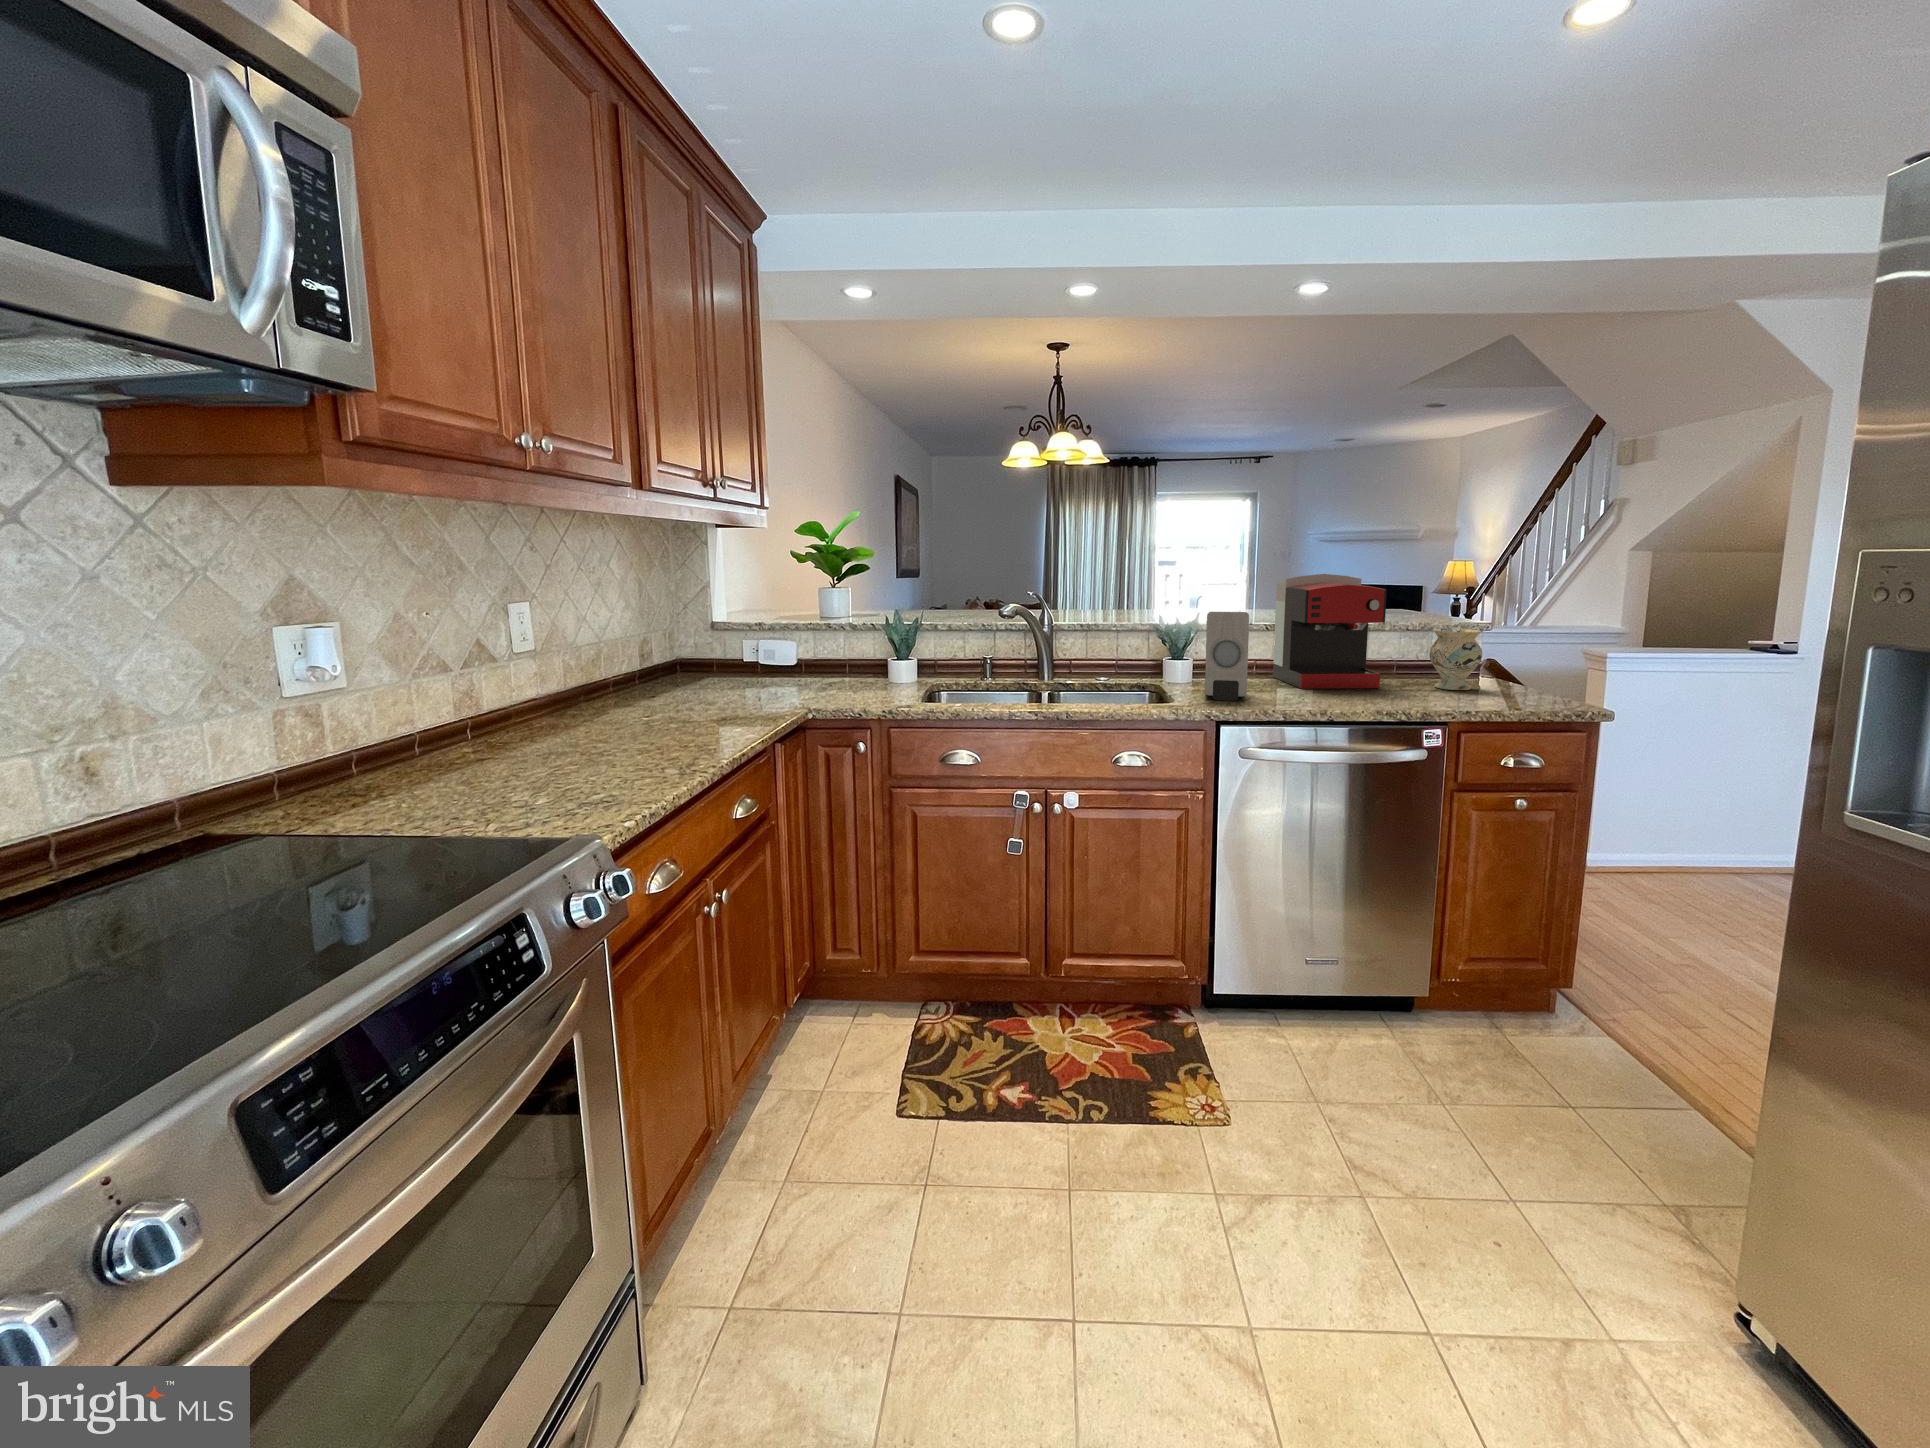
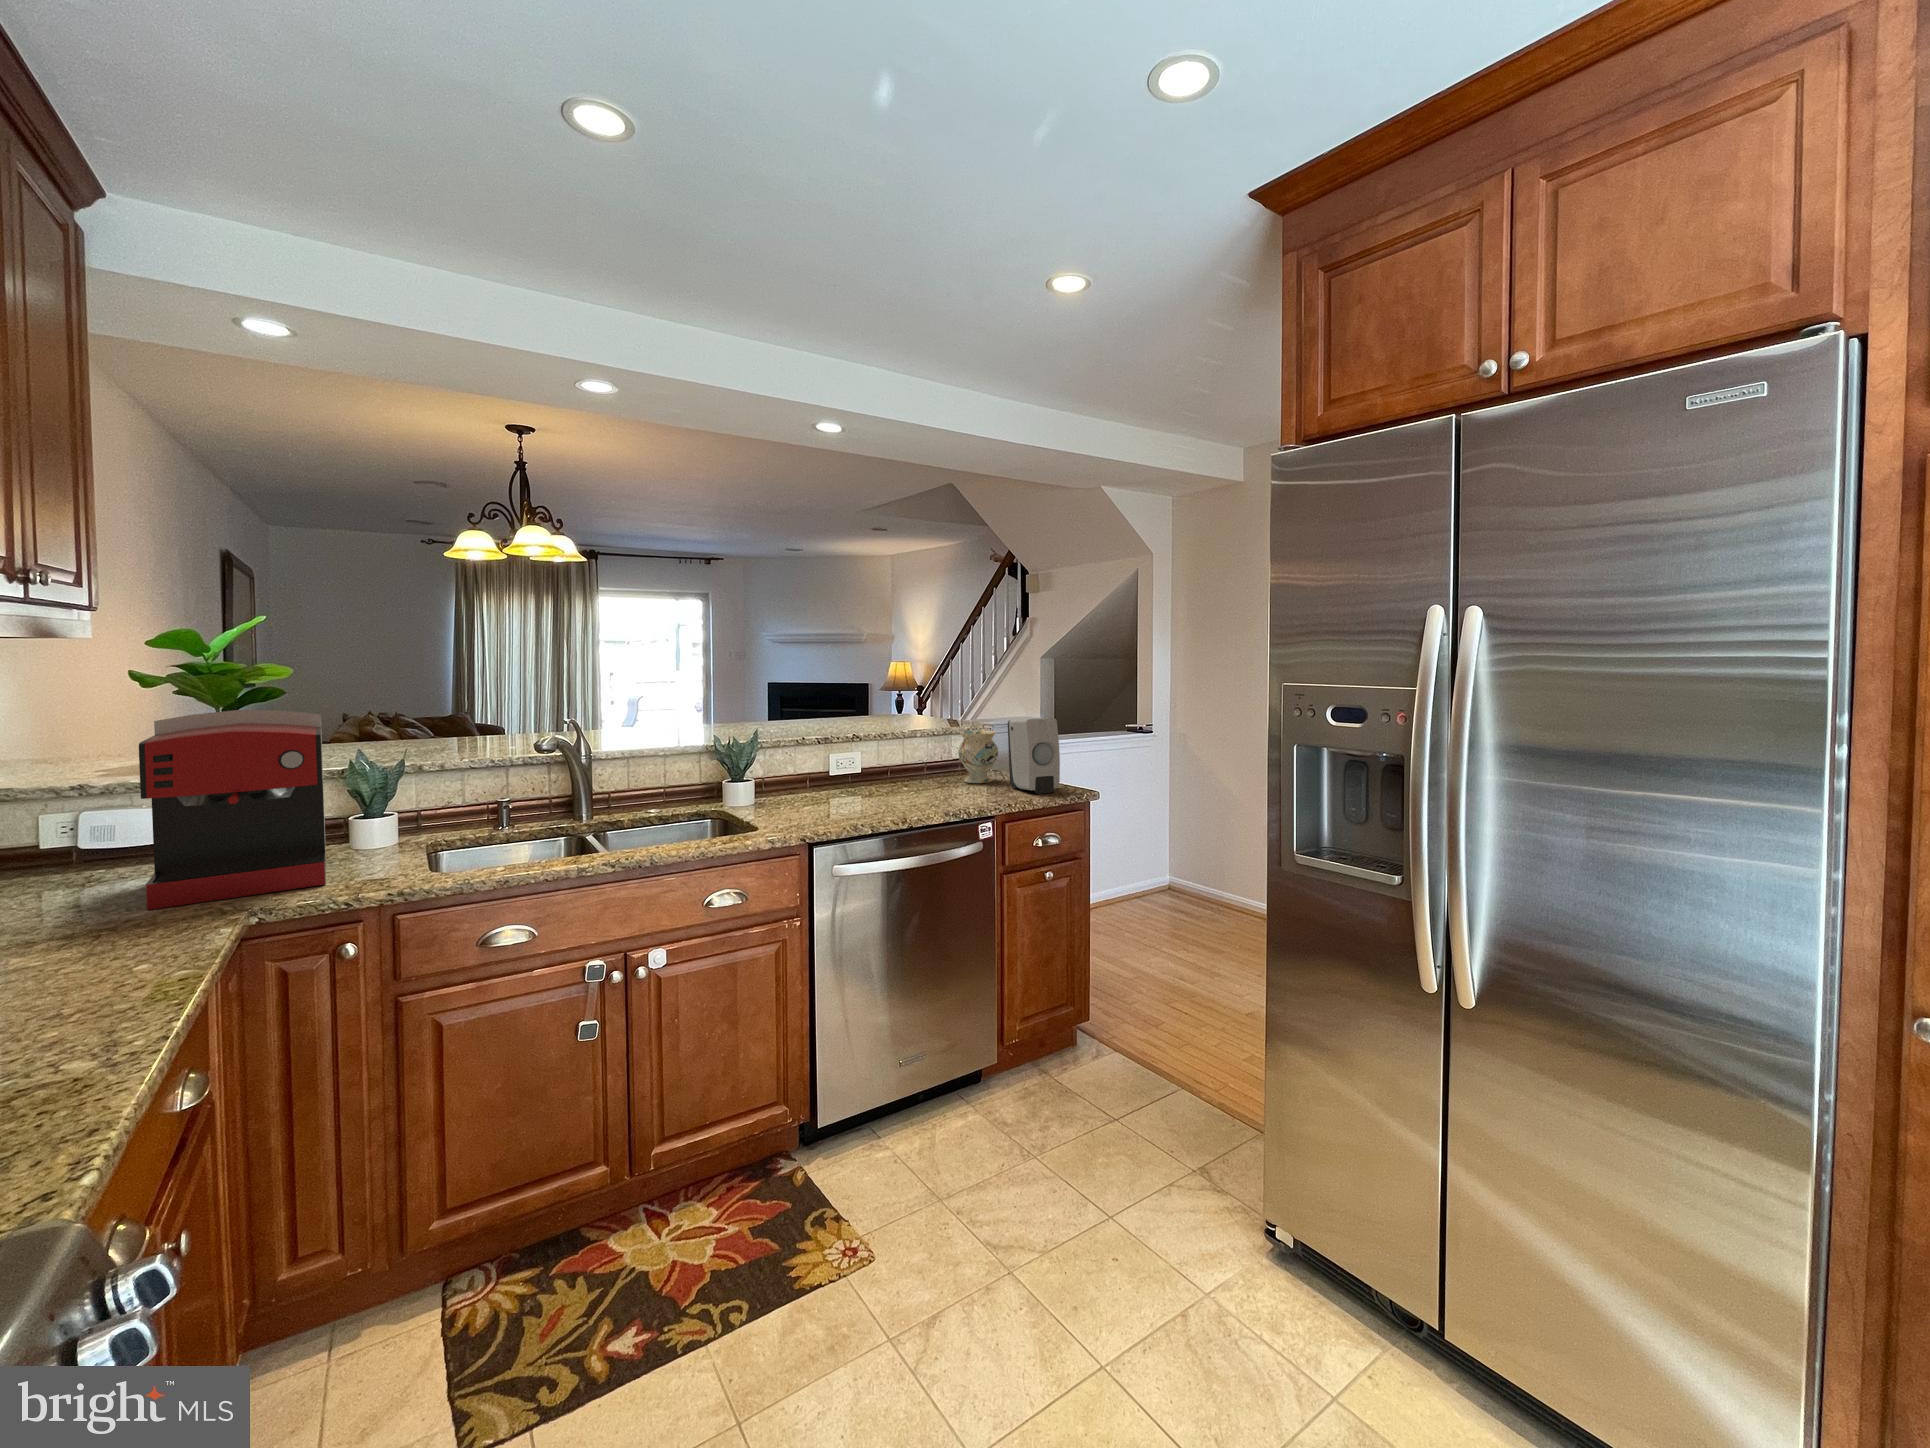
coffee maker: present [1273,574,1387,689] -> present [139,710,326,910]
soap dispenser: present [1205,612,1249,701] -> present [1008,718,1060,794]

